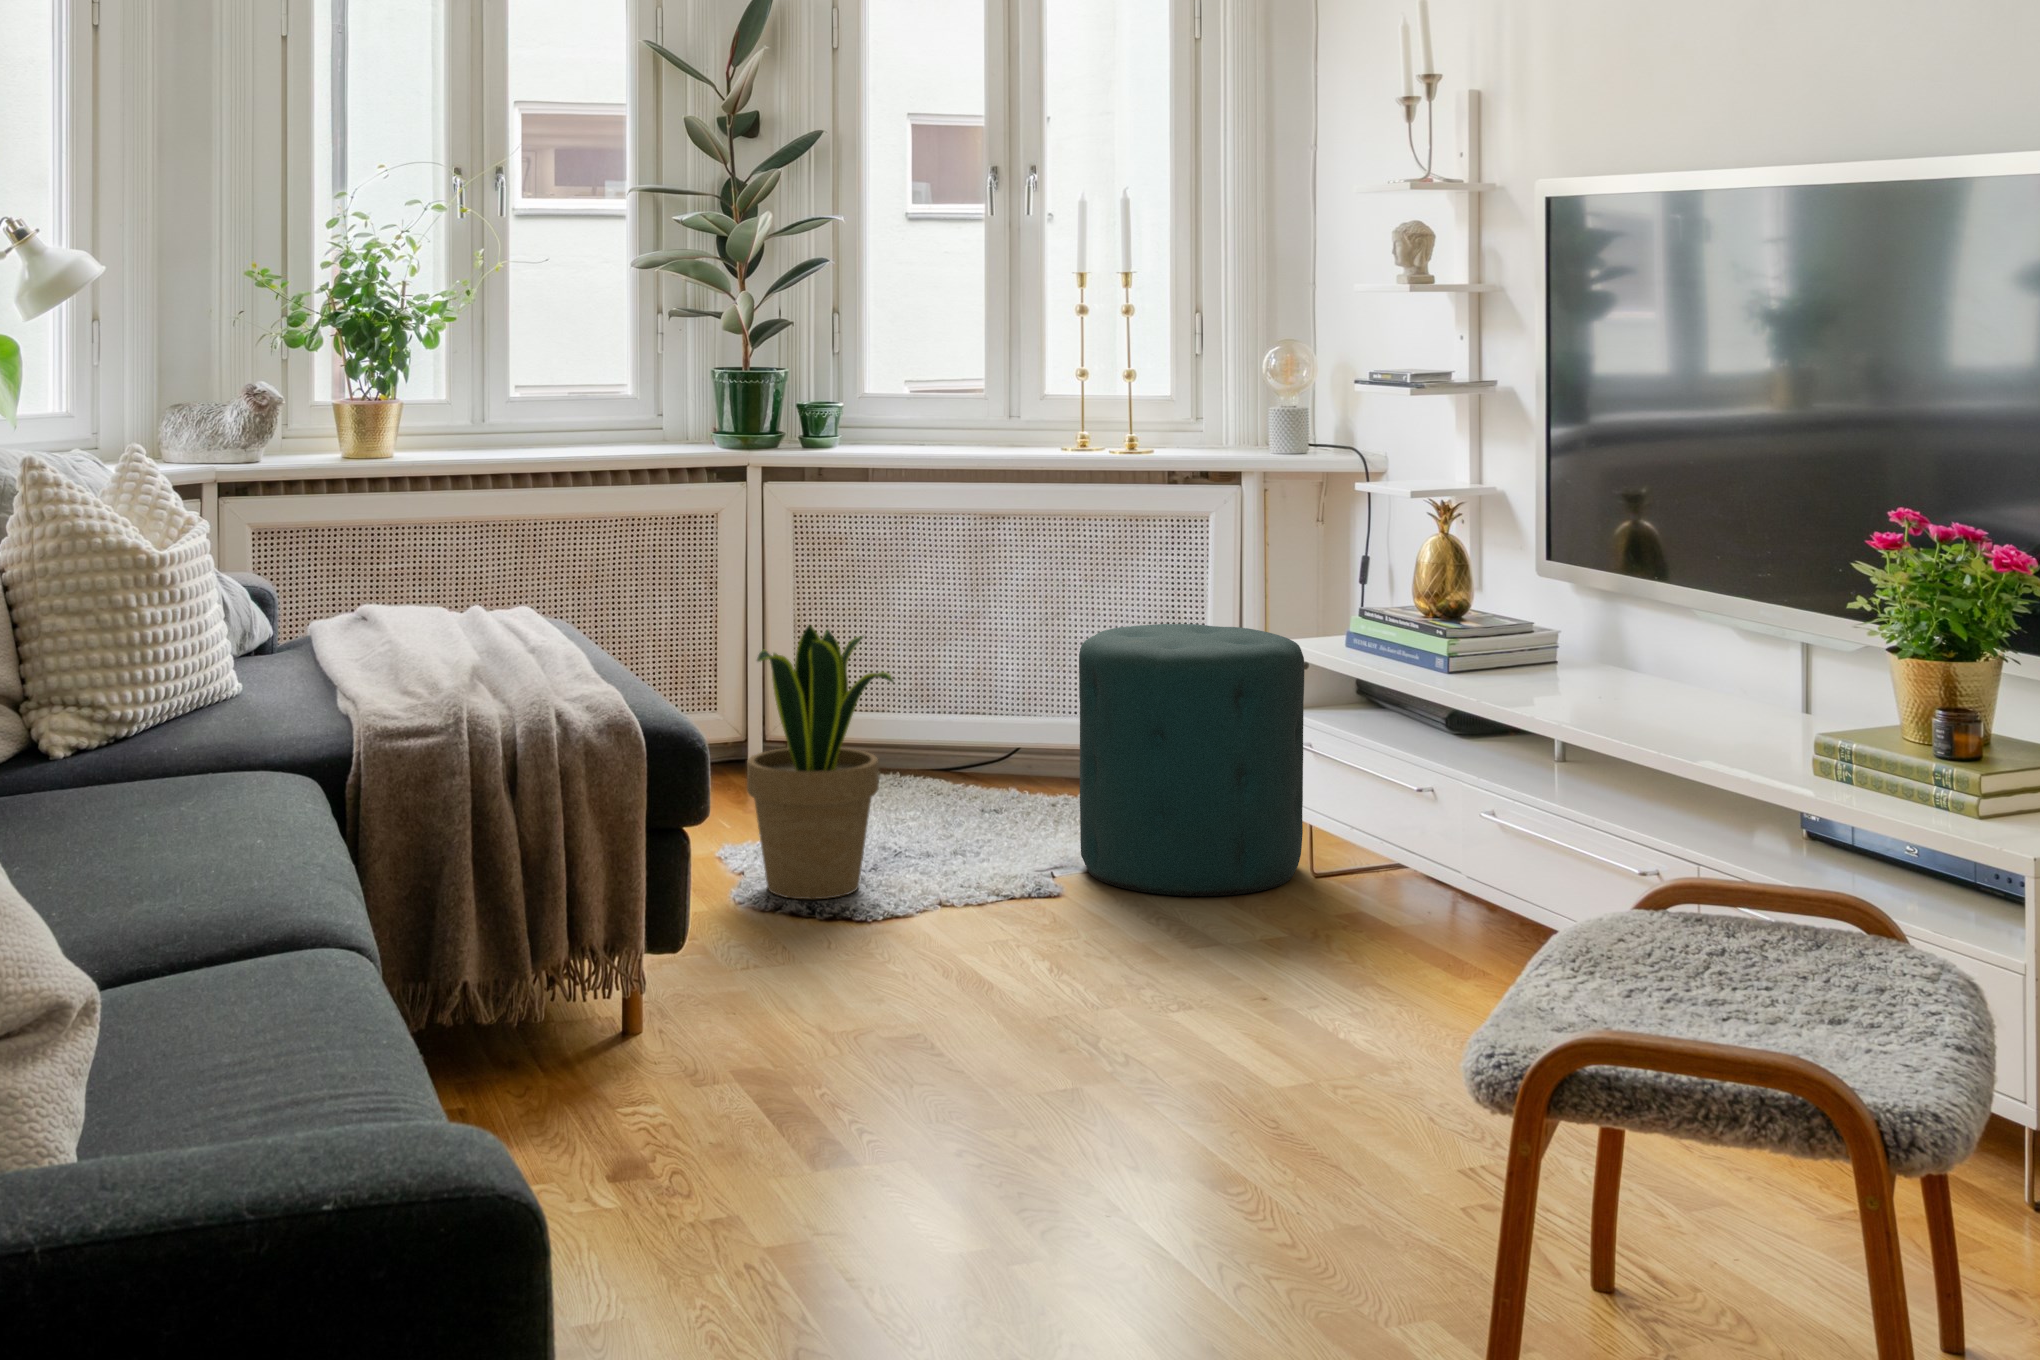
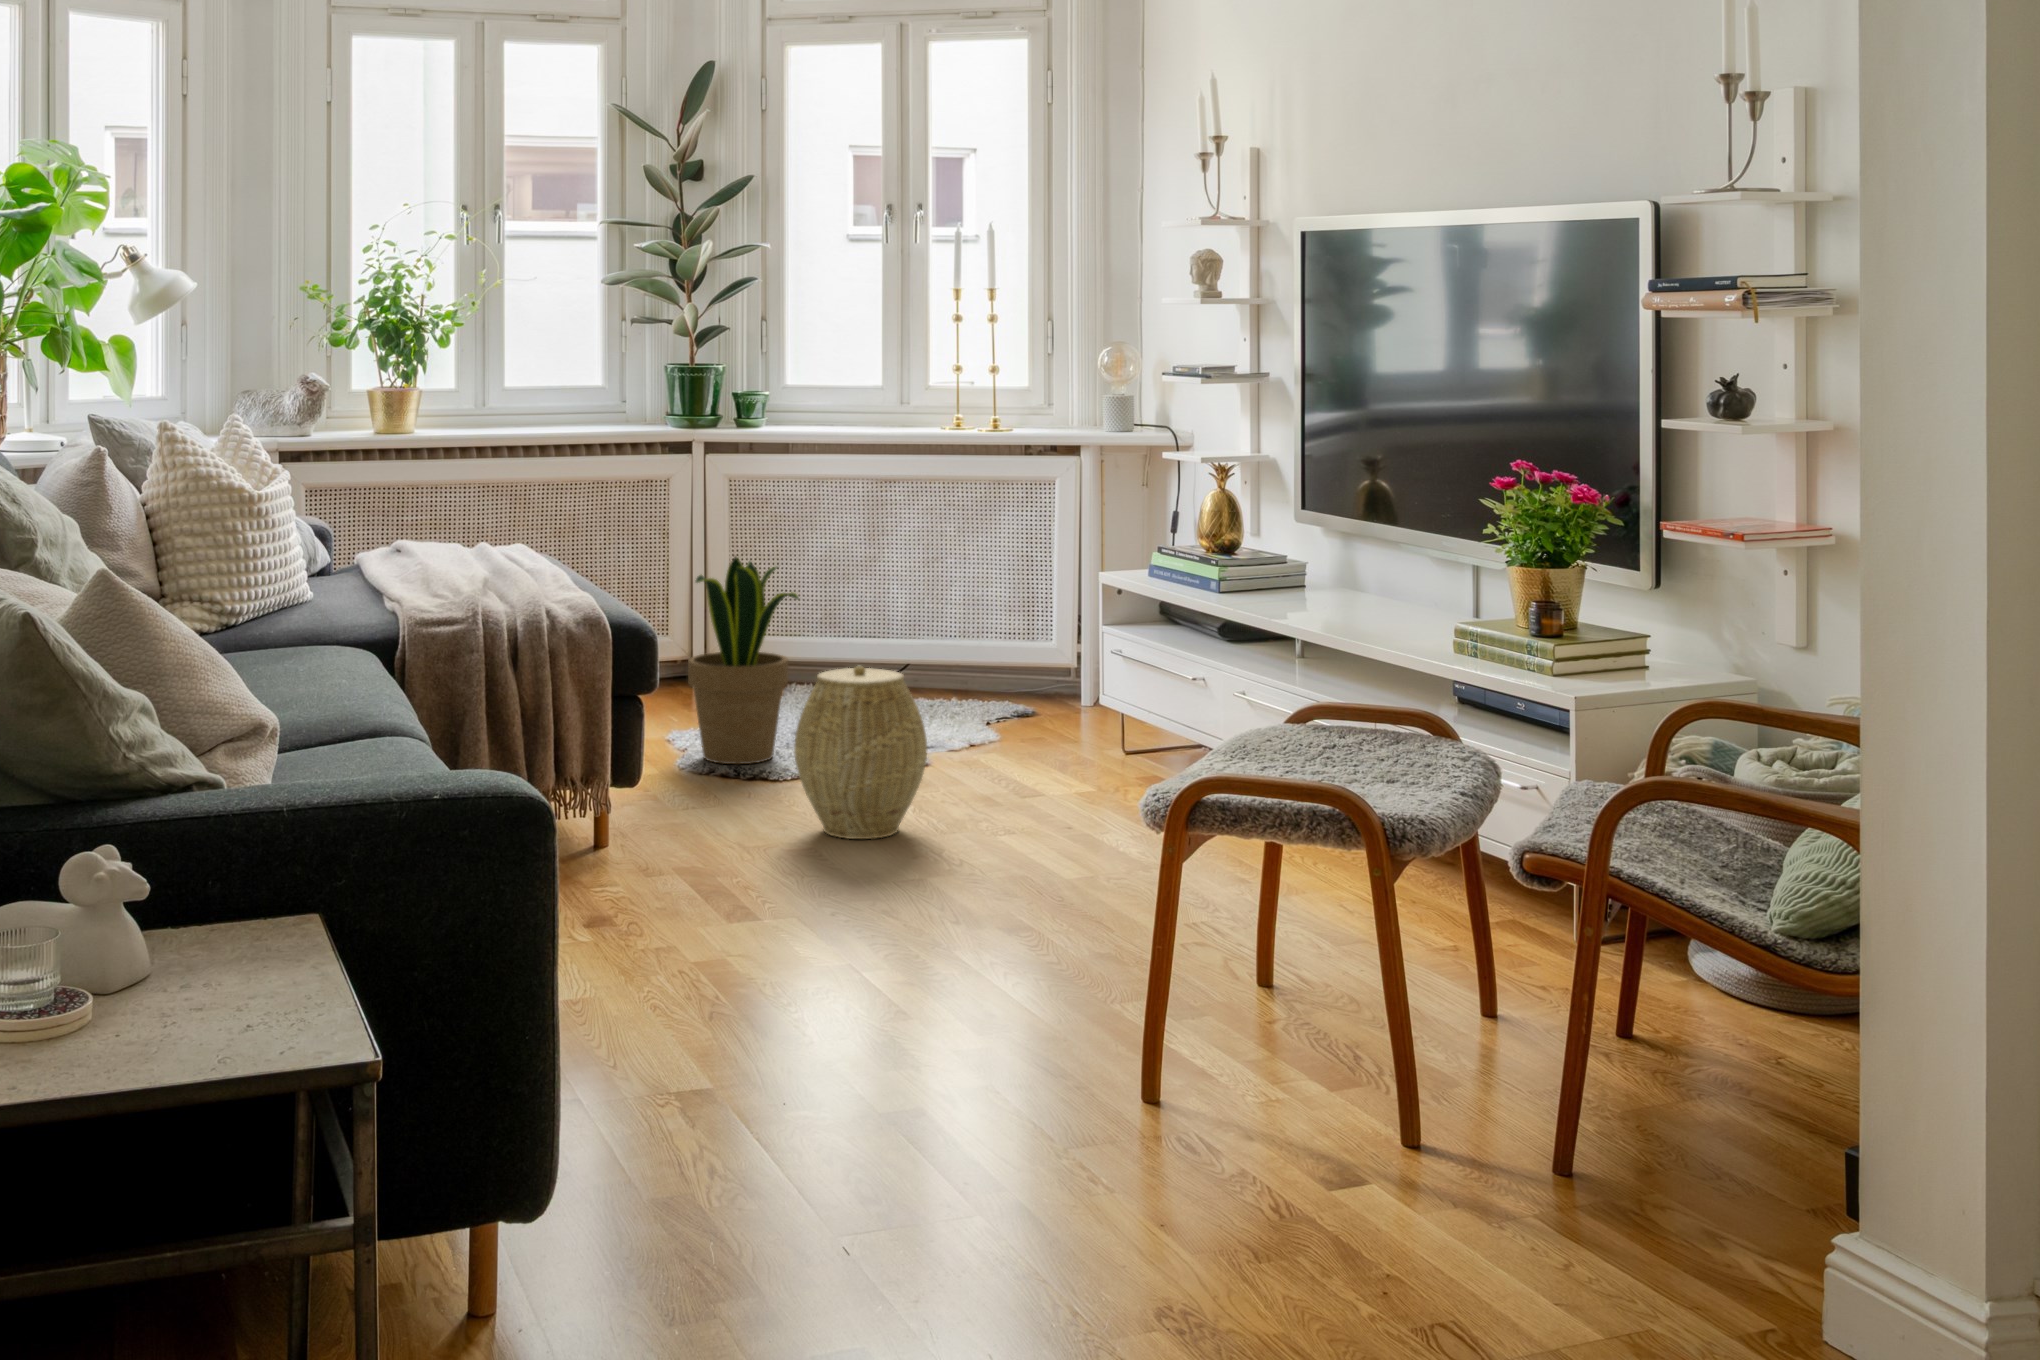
ottoman: present [1079,624,1304,896] -> none [943,560,1114,763]
woven basket: none [896,785,1076,1025] -> present [794,666,927,839]

